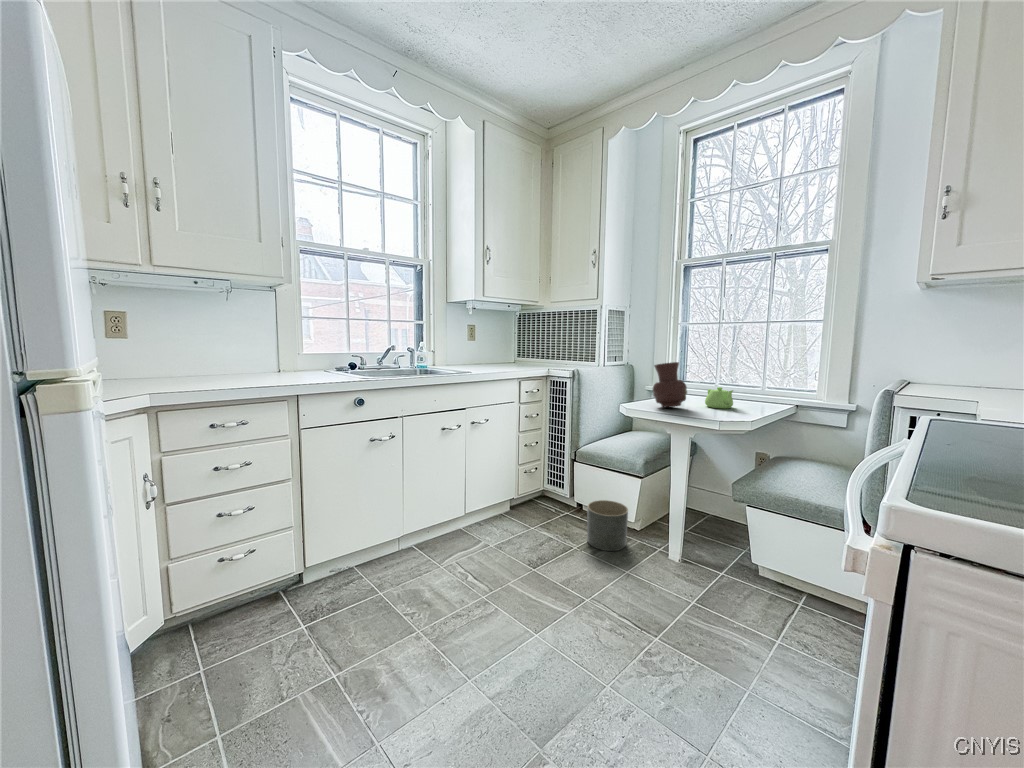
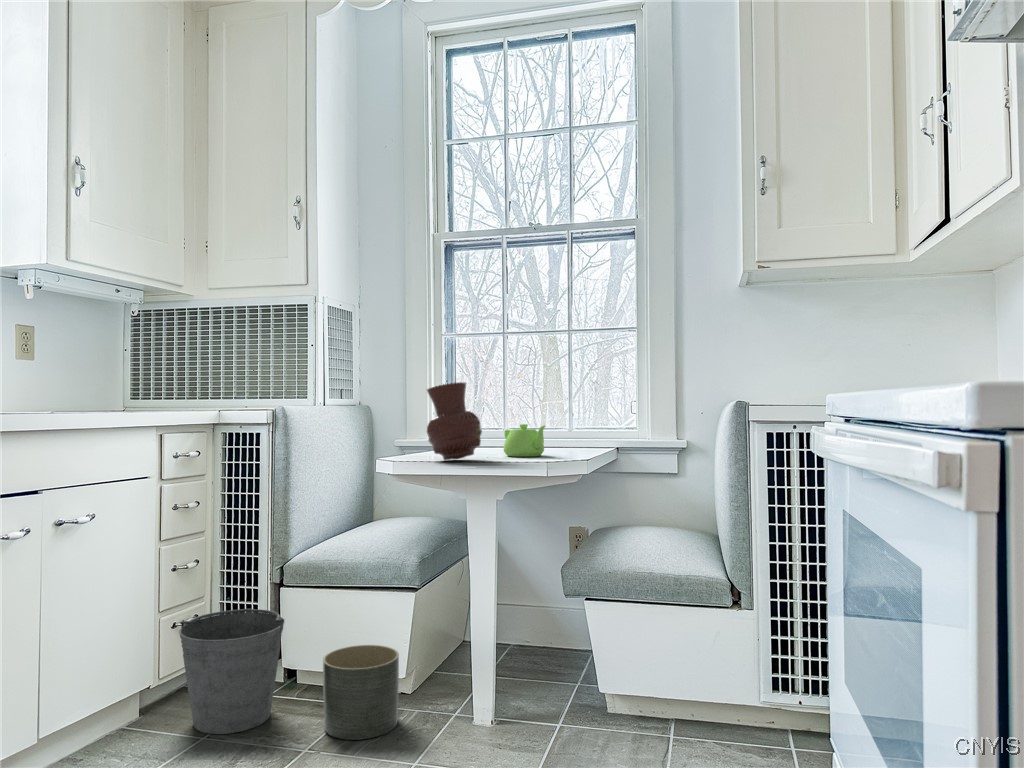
bucket: none [524,469,573,530] -> present [179,609,284,734]

